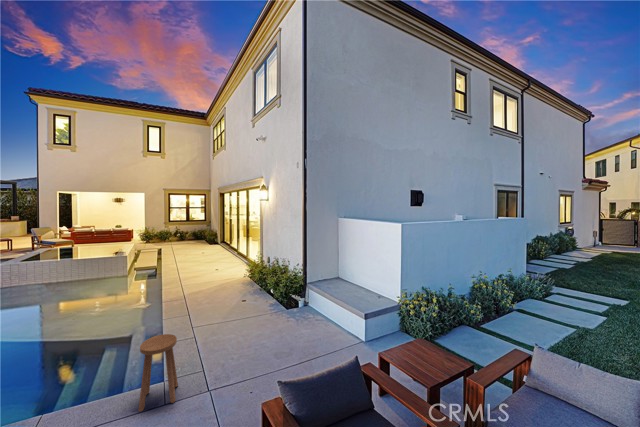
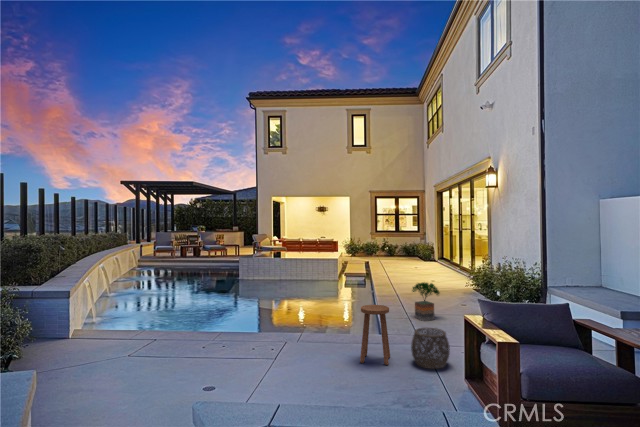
potted tree: none [201,280,227,316] -> present [412,282,440,321]
woven basket: none [201,343,240,391] -> present [411,328,450,369]

